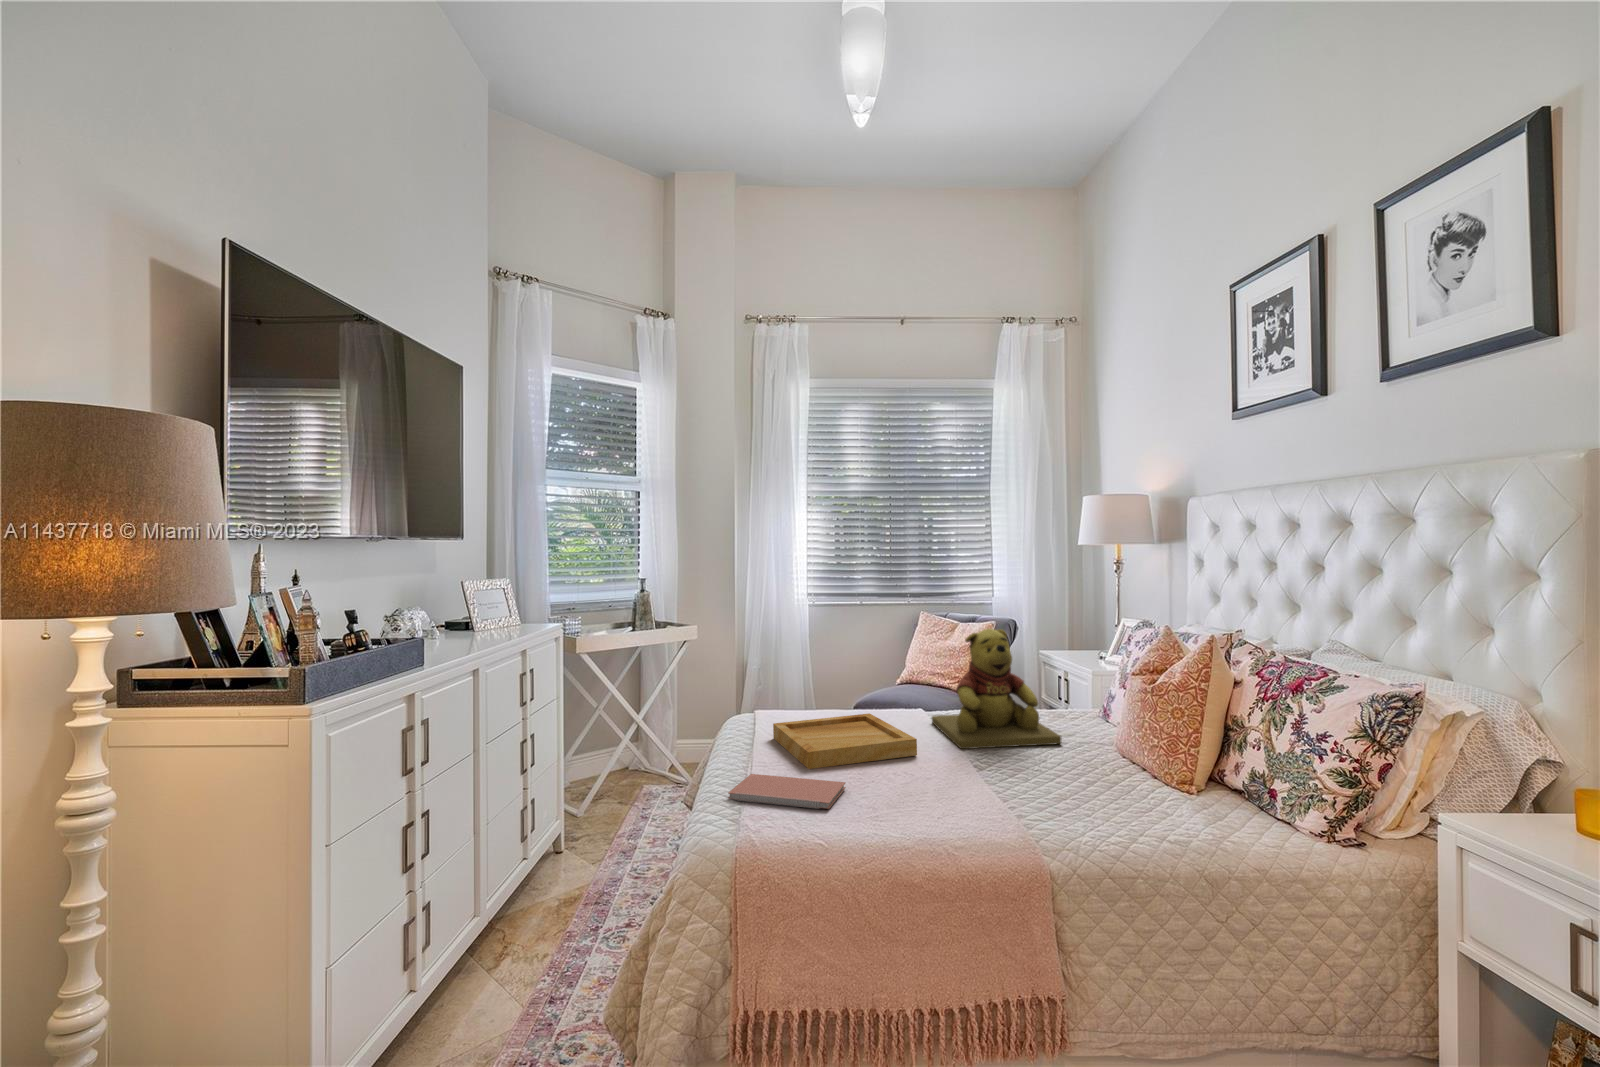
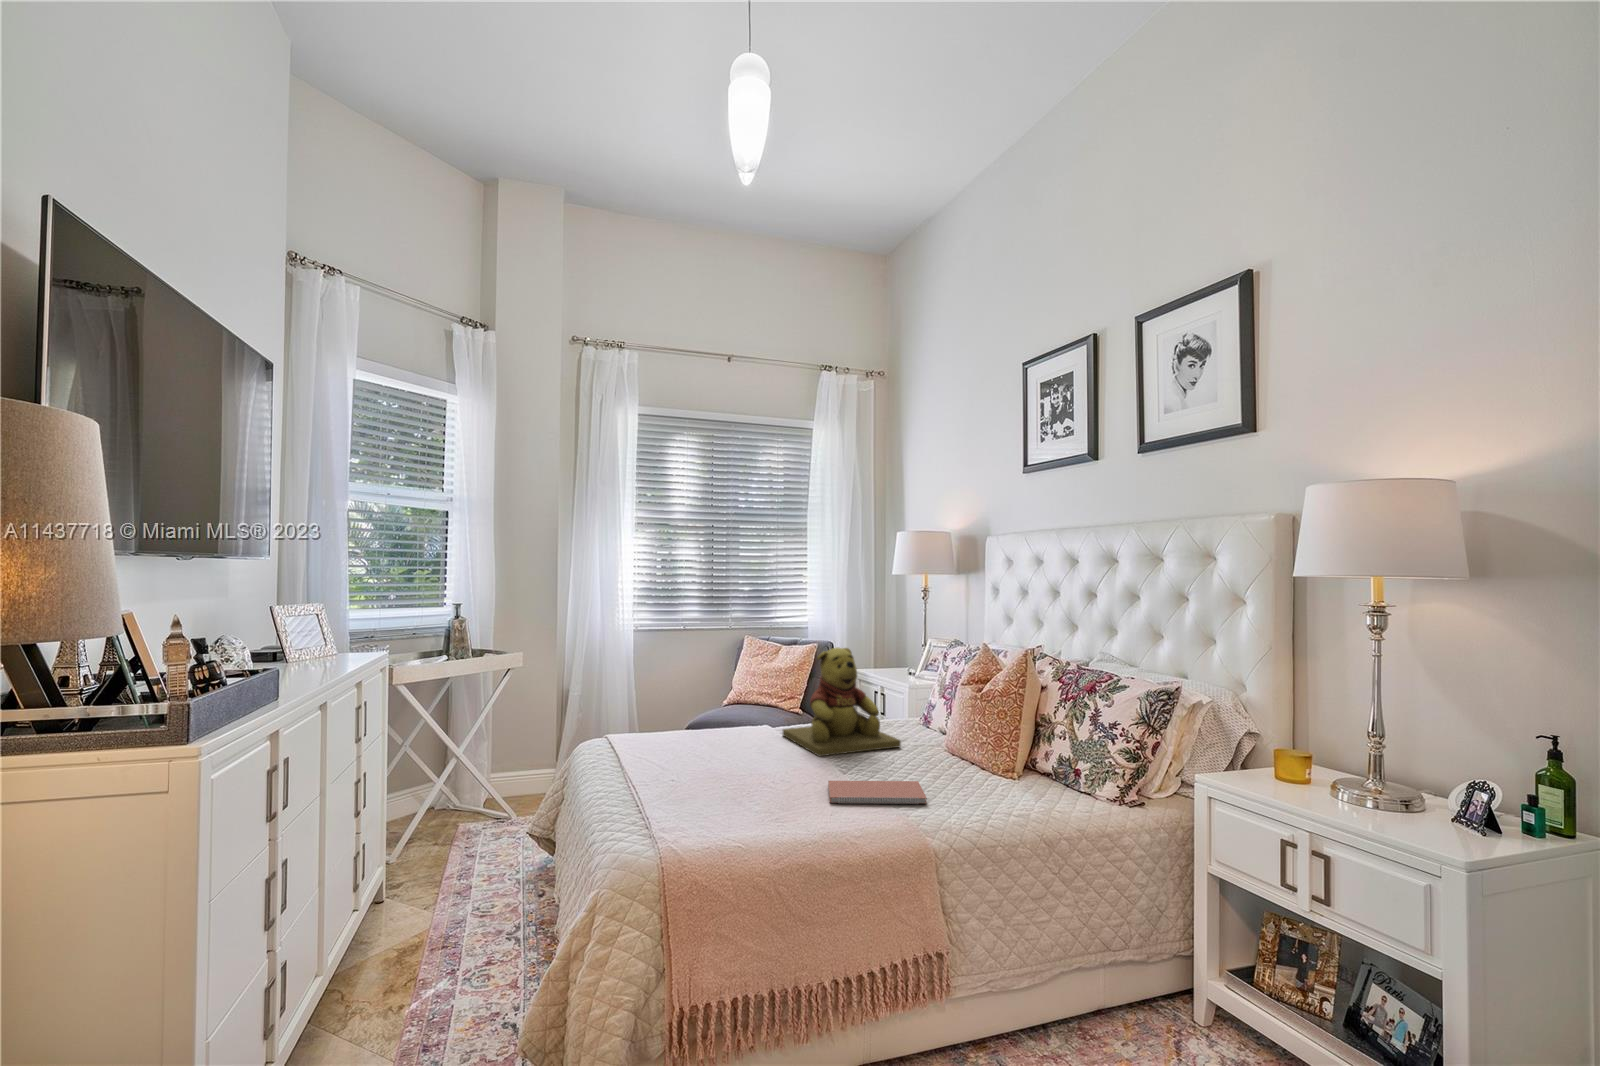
tray: present [773,714,917,769] -> none [641,729,784,783]
notebook: present [728,774,846,809] -> present [828,781,927,804]

